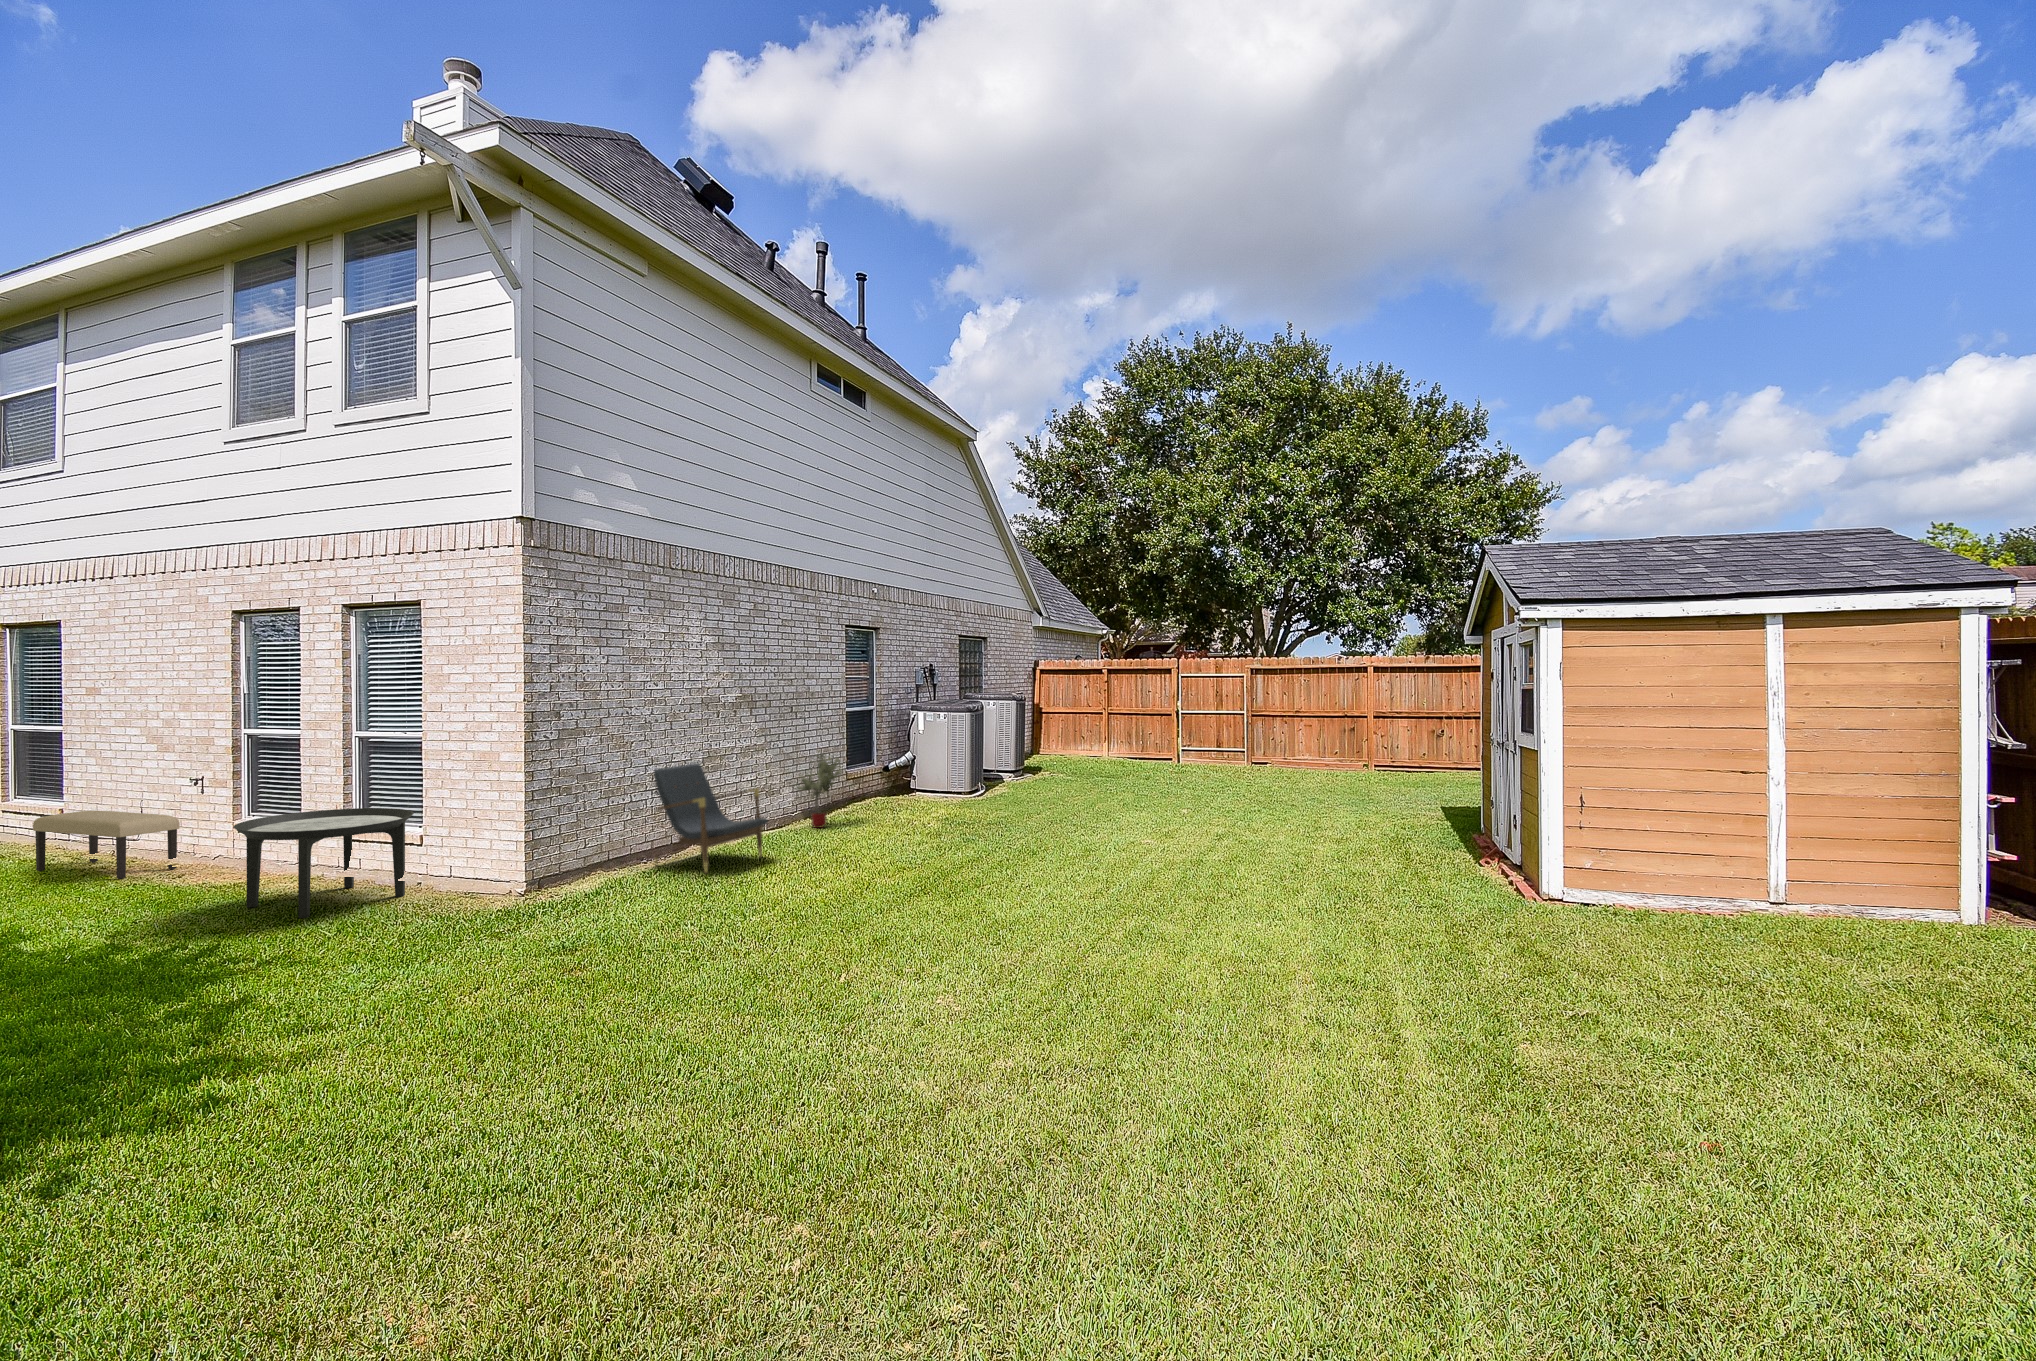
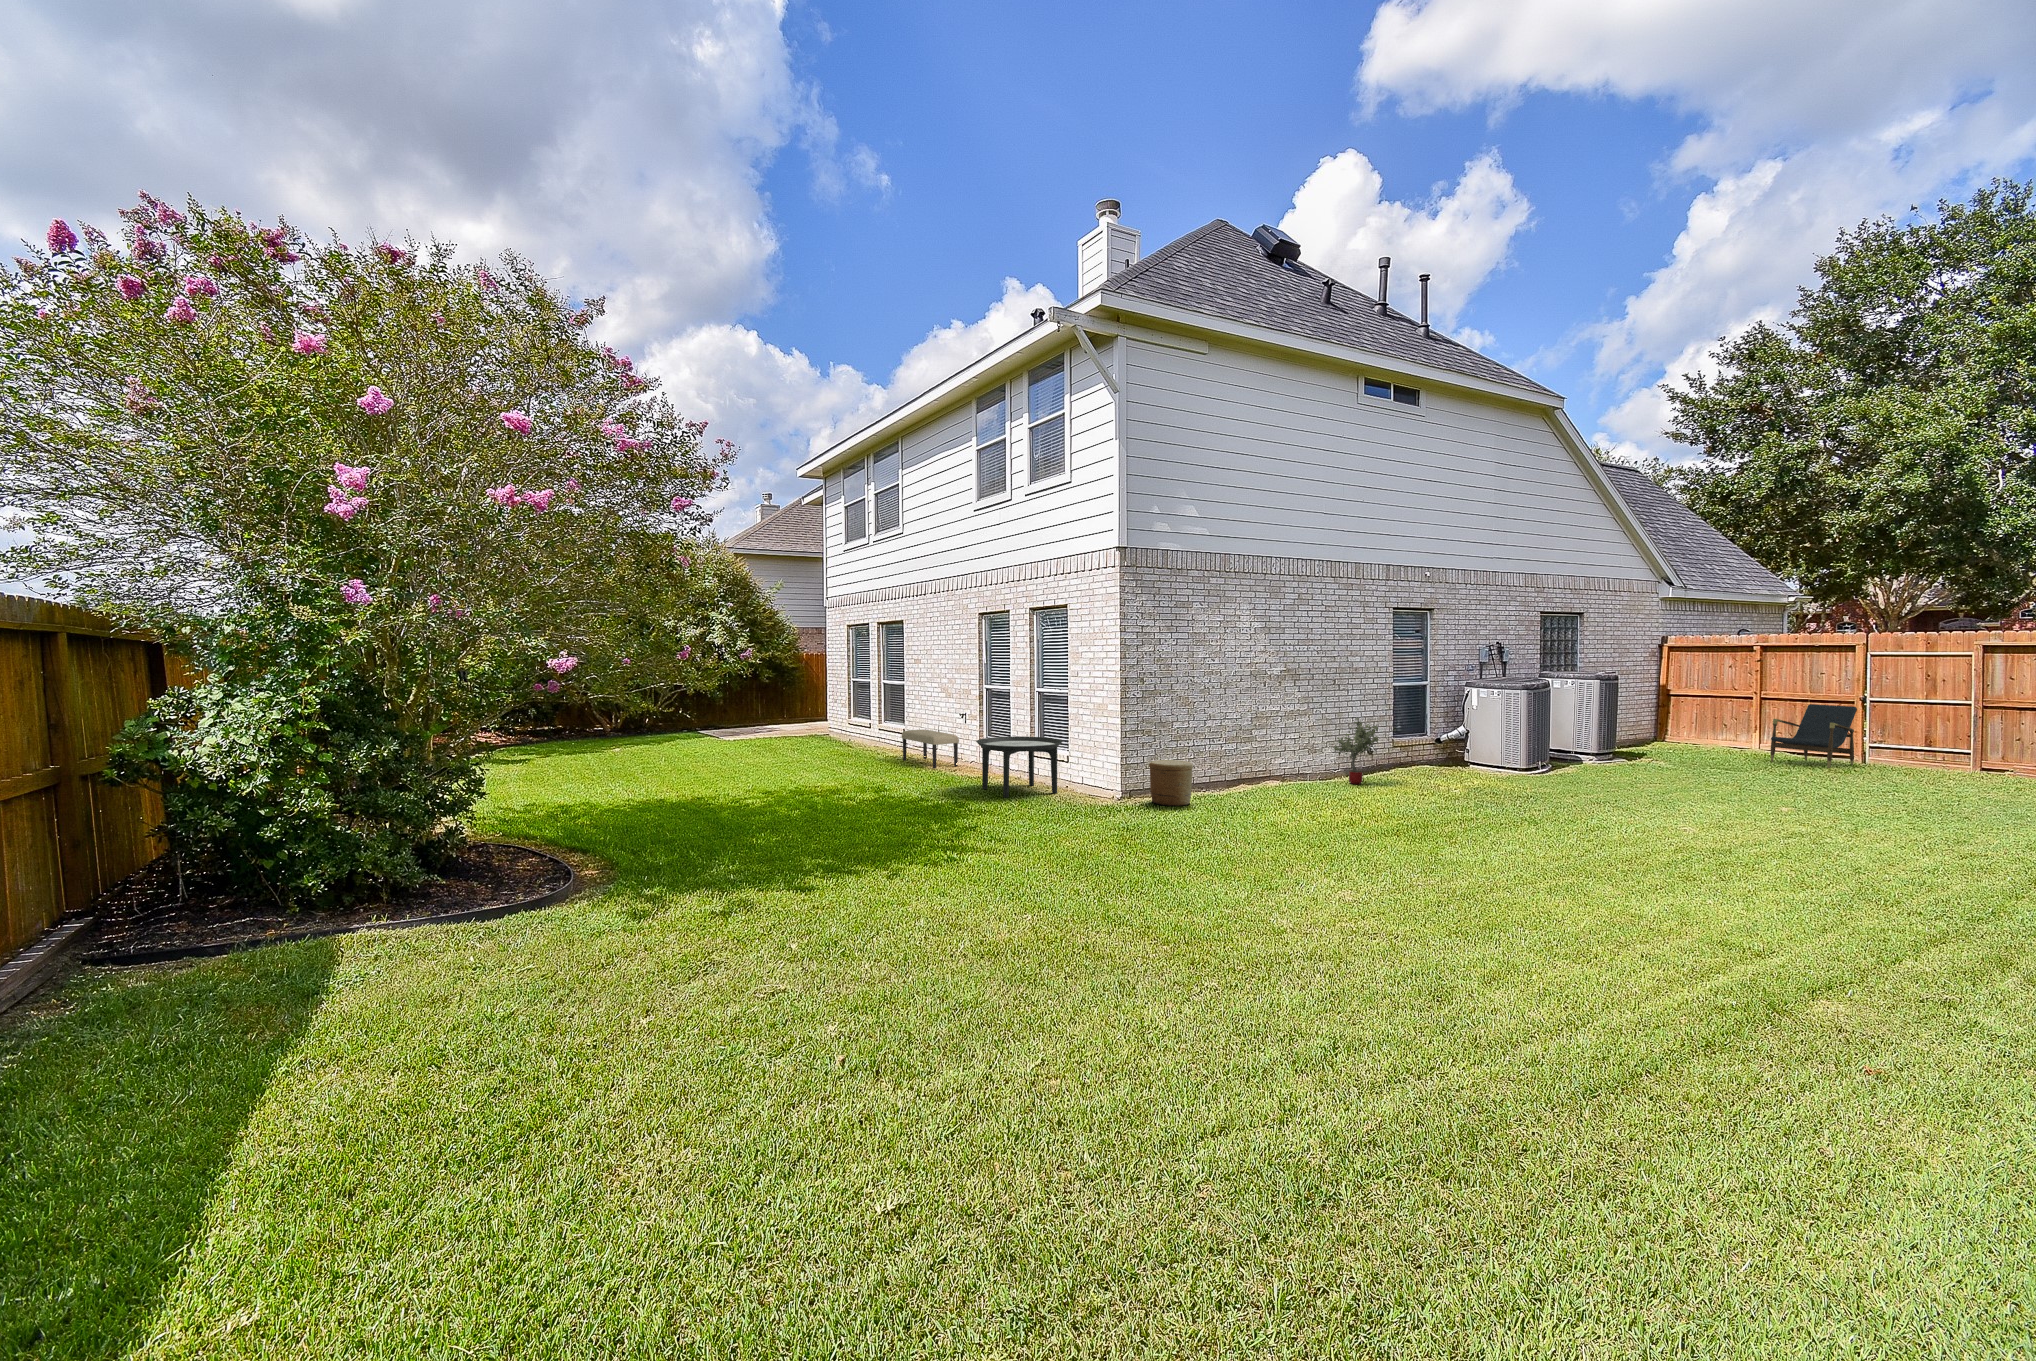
lounge chair: present [654,763,768,873] -> present [1770,704,1857,768]
woven basket: none [571,824,638,891] -> present [1149,760,1193,806]

